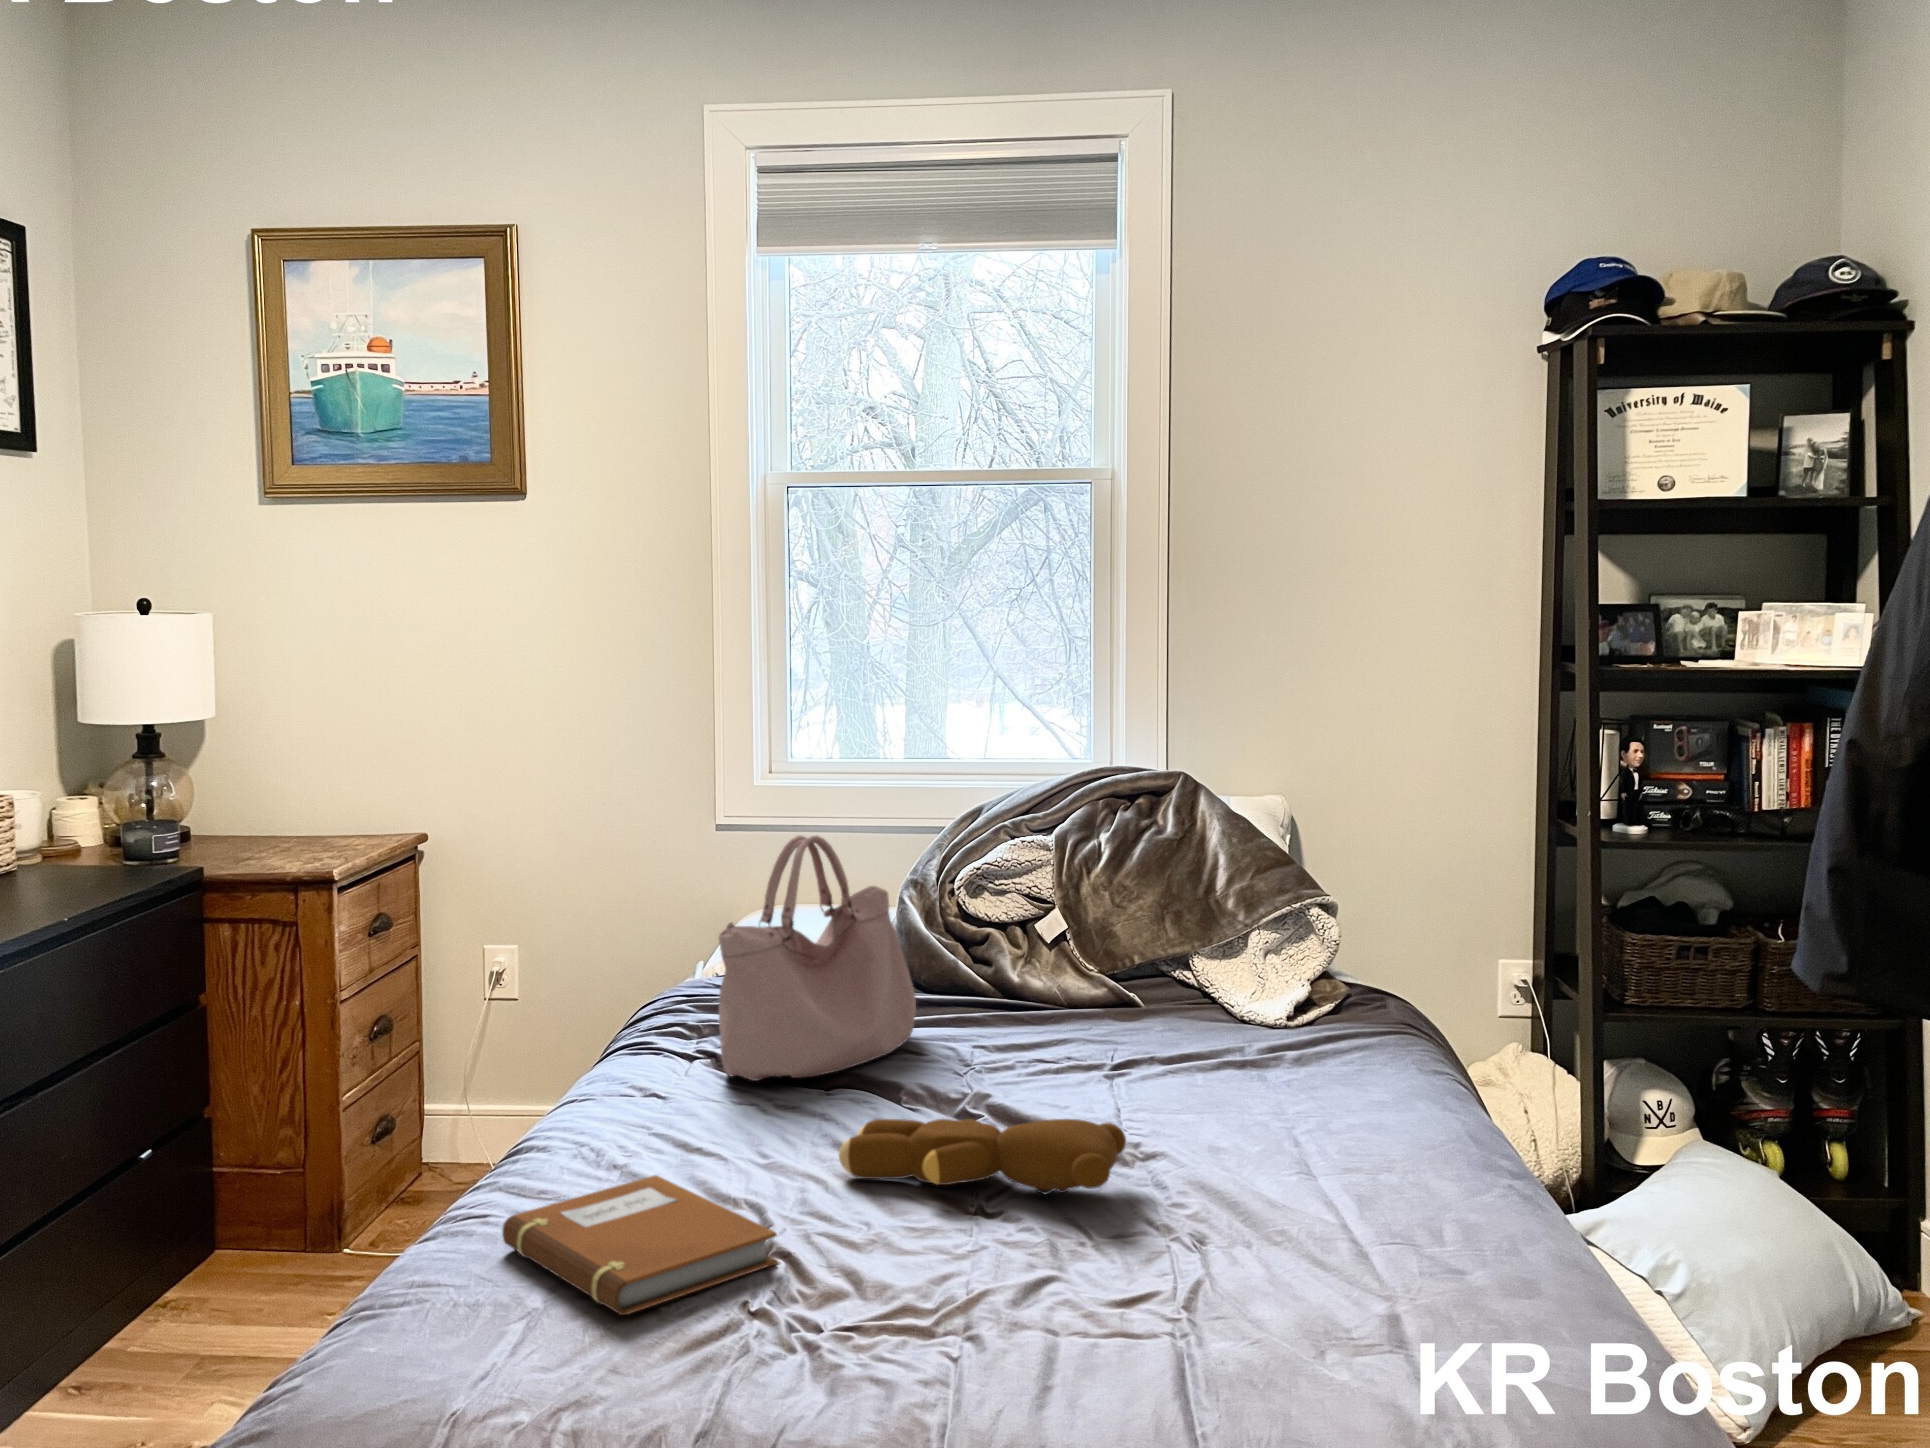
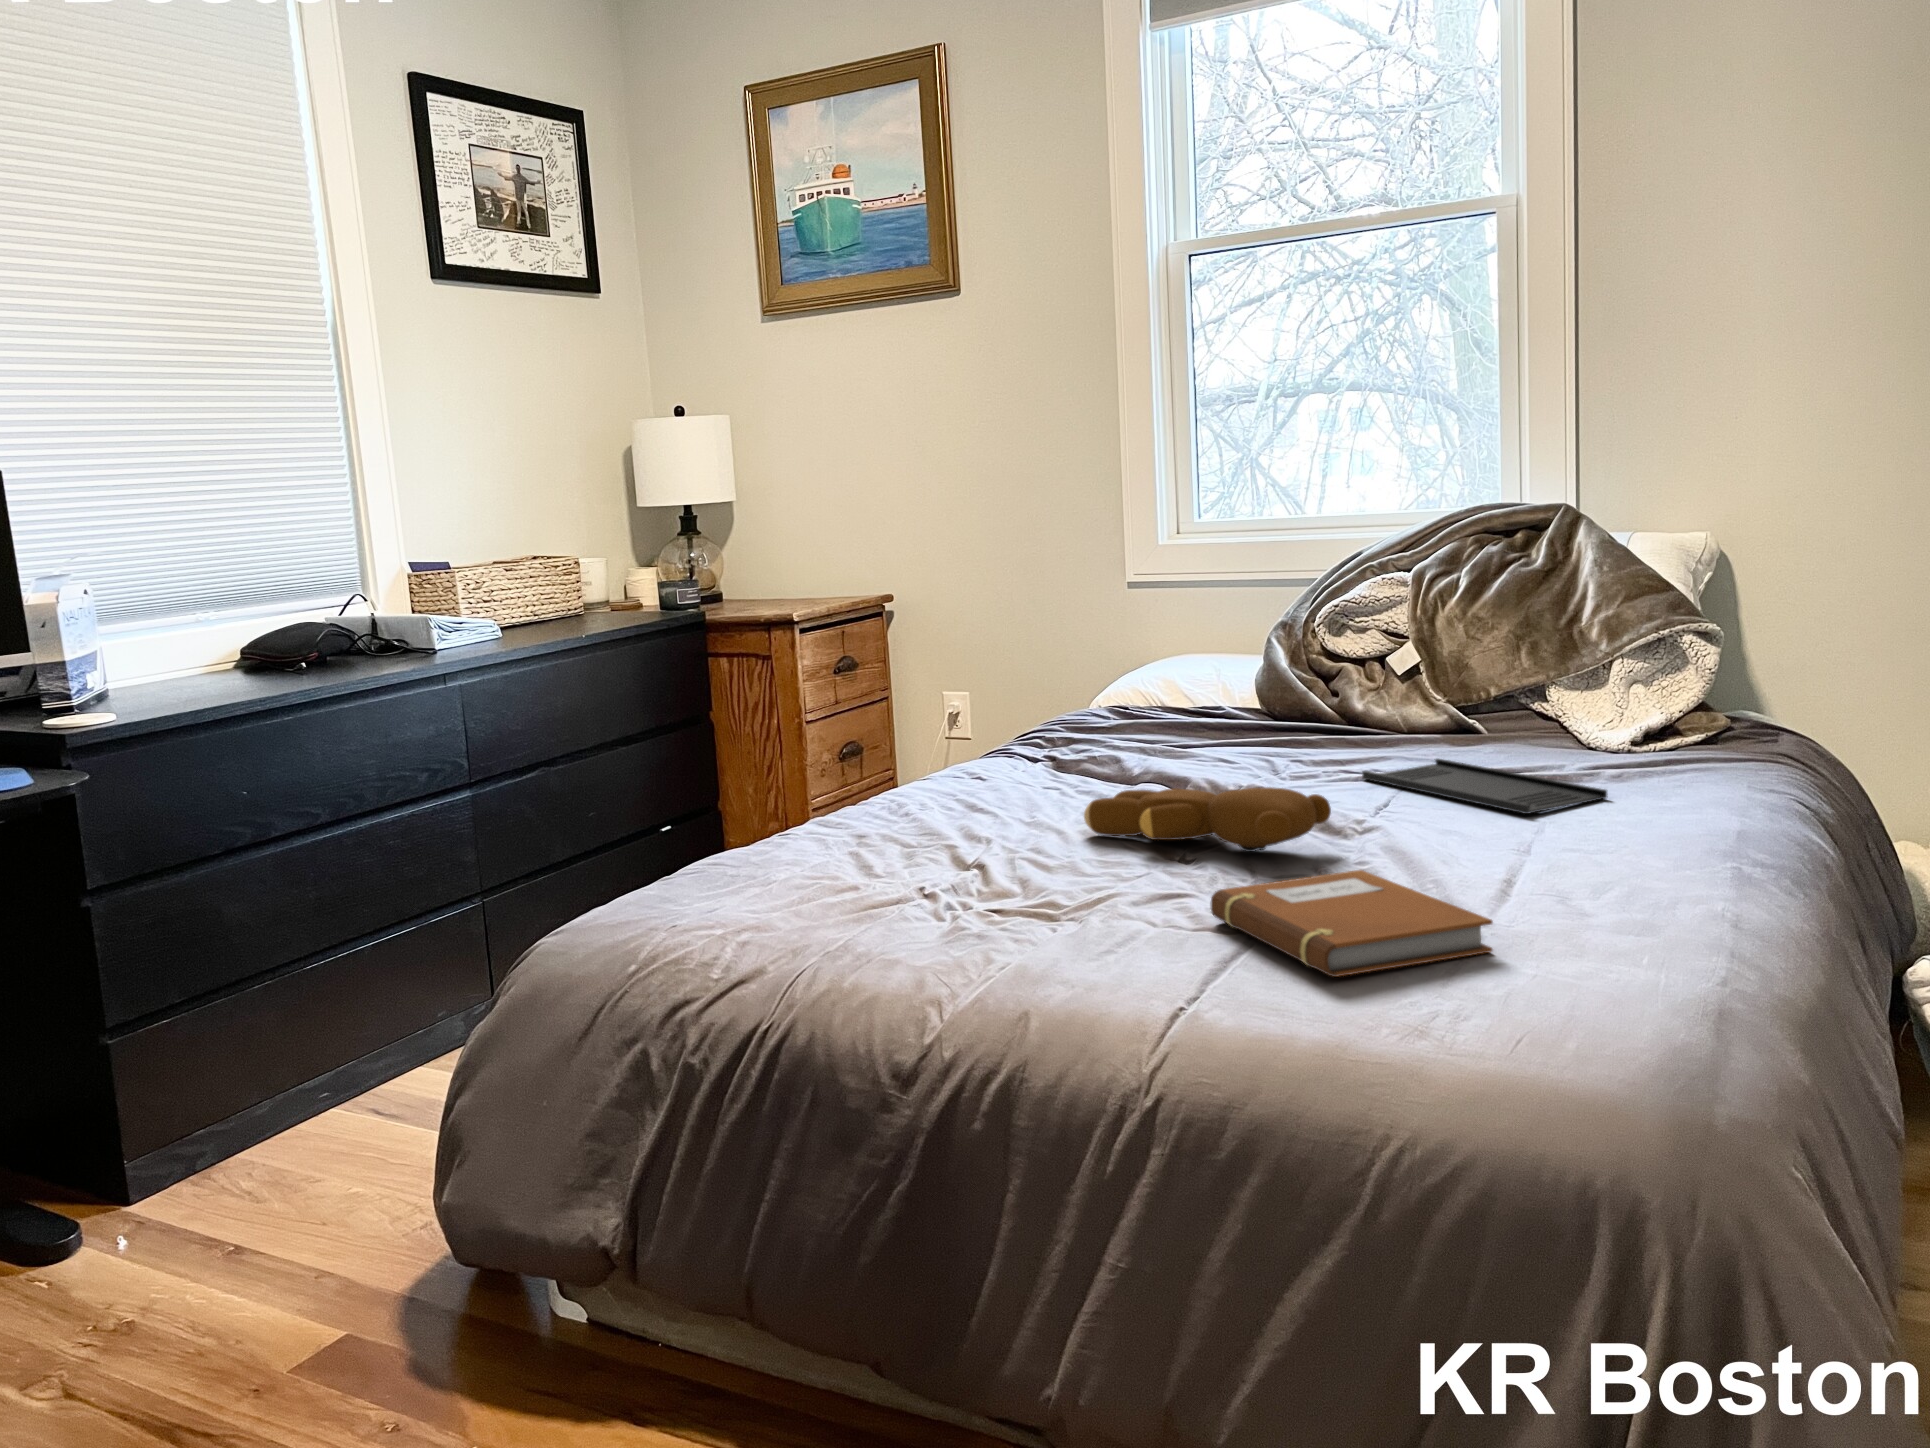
handbag: present [719,836,916,1081] -> none [1039,561,1241,772]
tray: none [1073,1044,1323,1120] -> present [1362,759,1608,814]
notebook: present [502,1175,777,1315] -> present [1211,870,1493,977]

